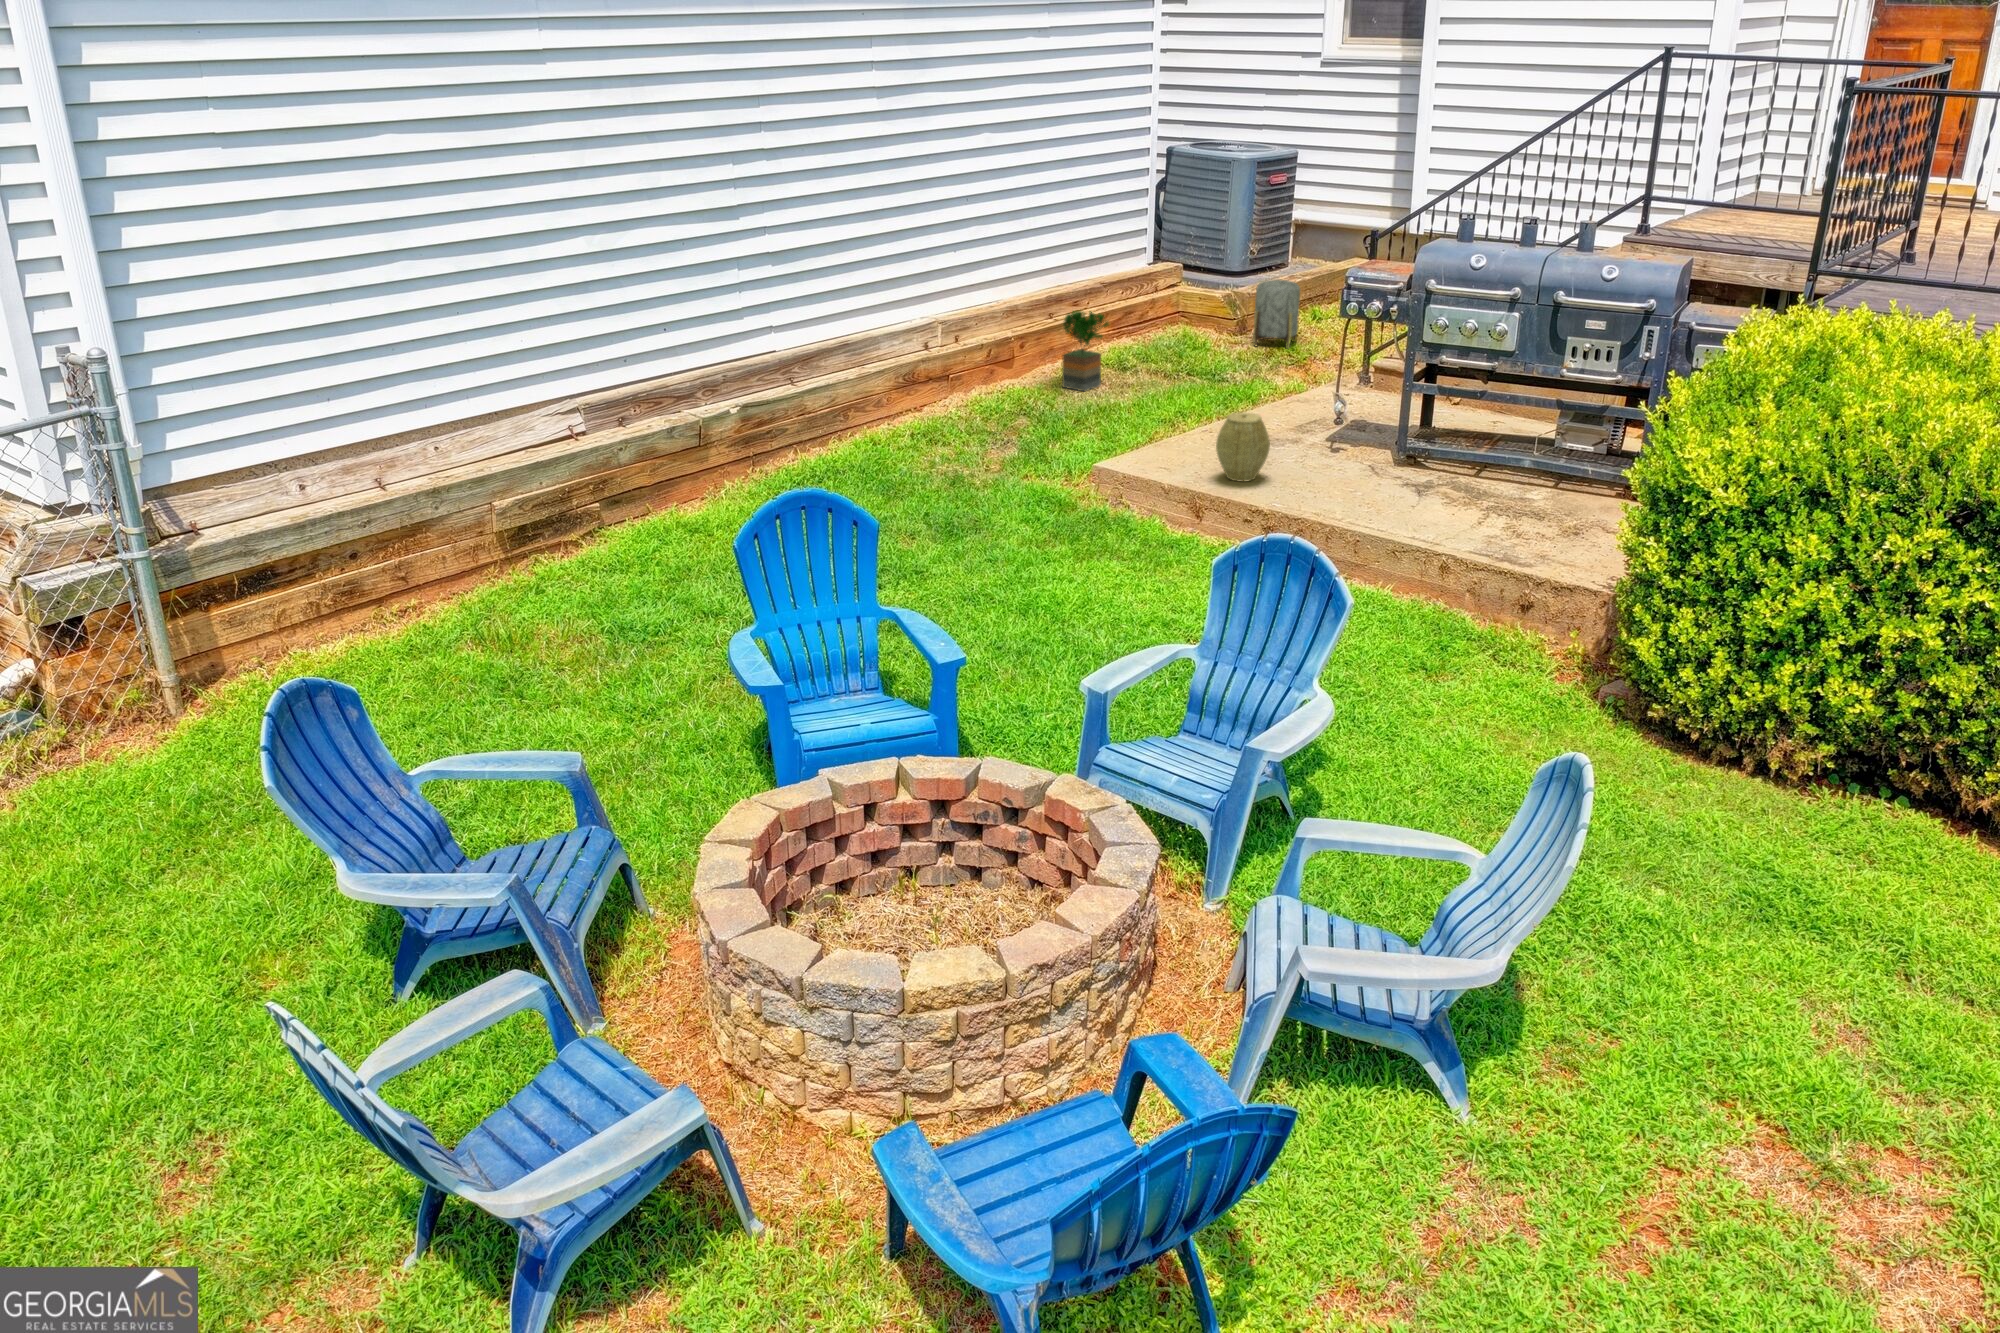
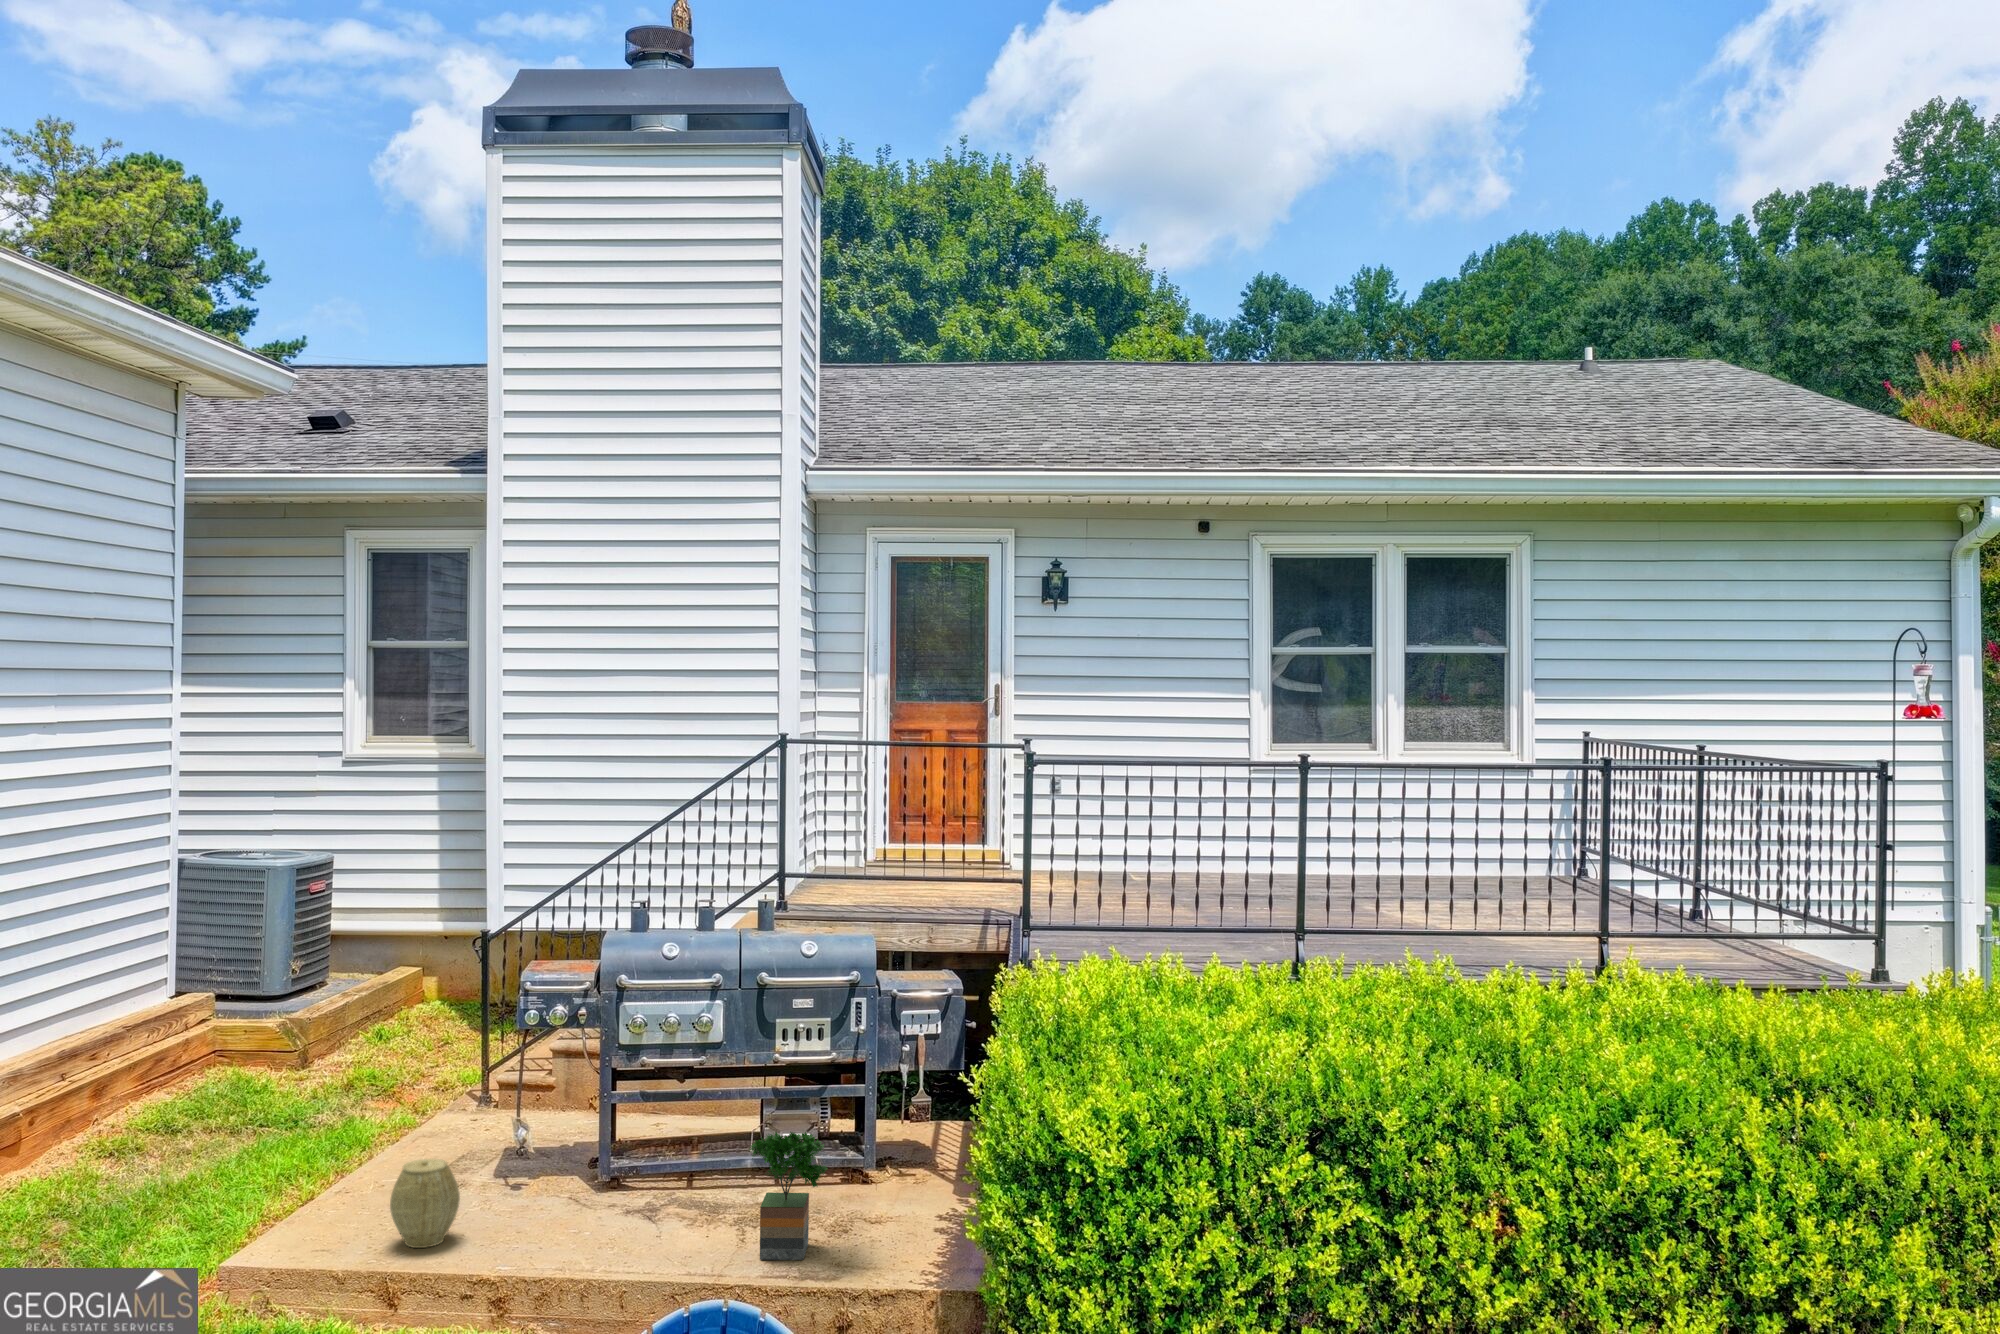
stool: present [1253,279,1300,349] -> none [324,998,381,1080]
potted tree: present [1062,311,1109,392] -> present [749,1132,827,1260]

